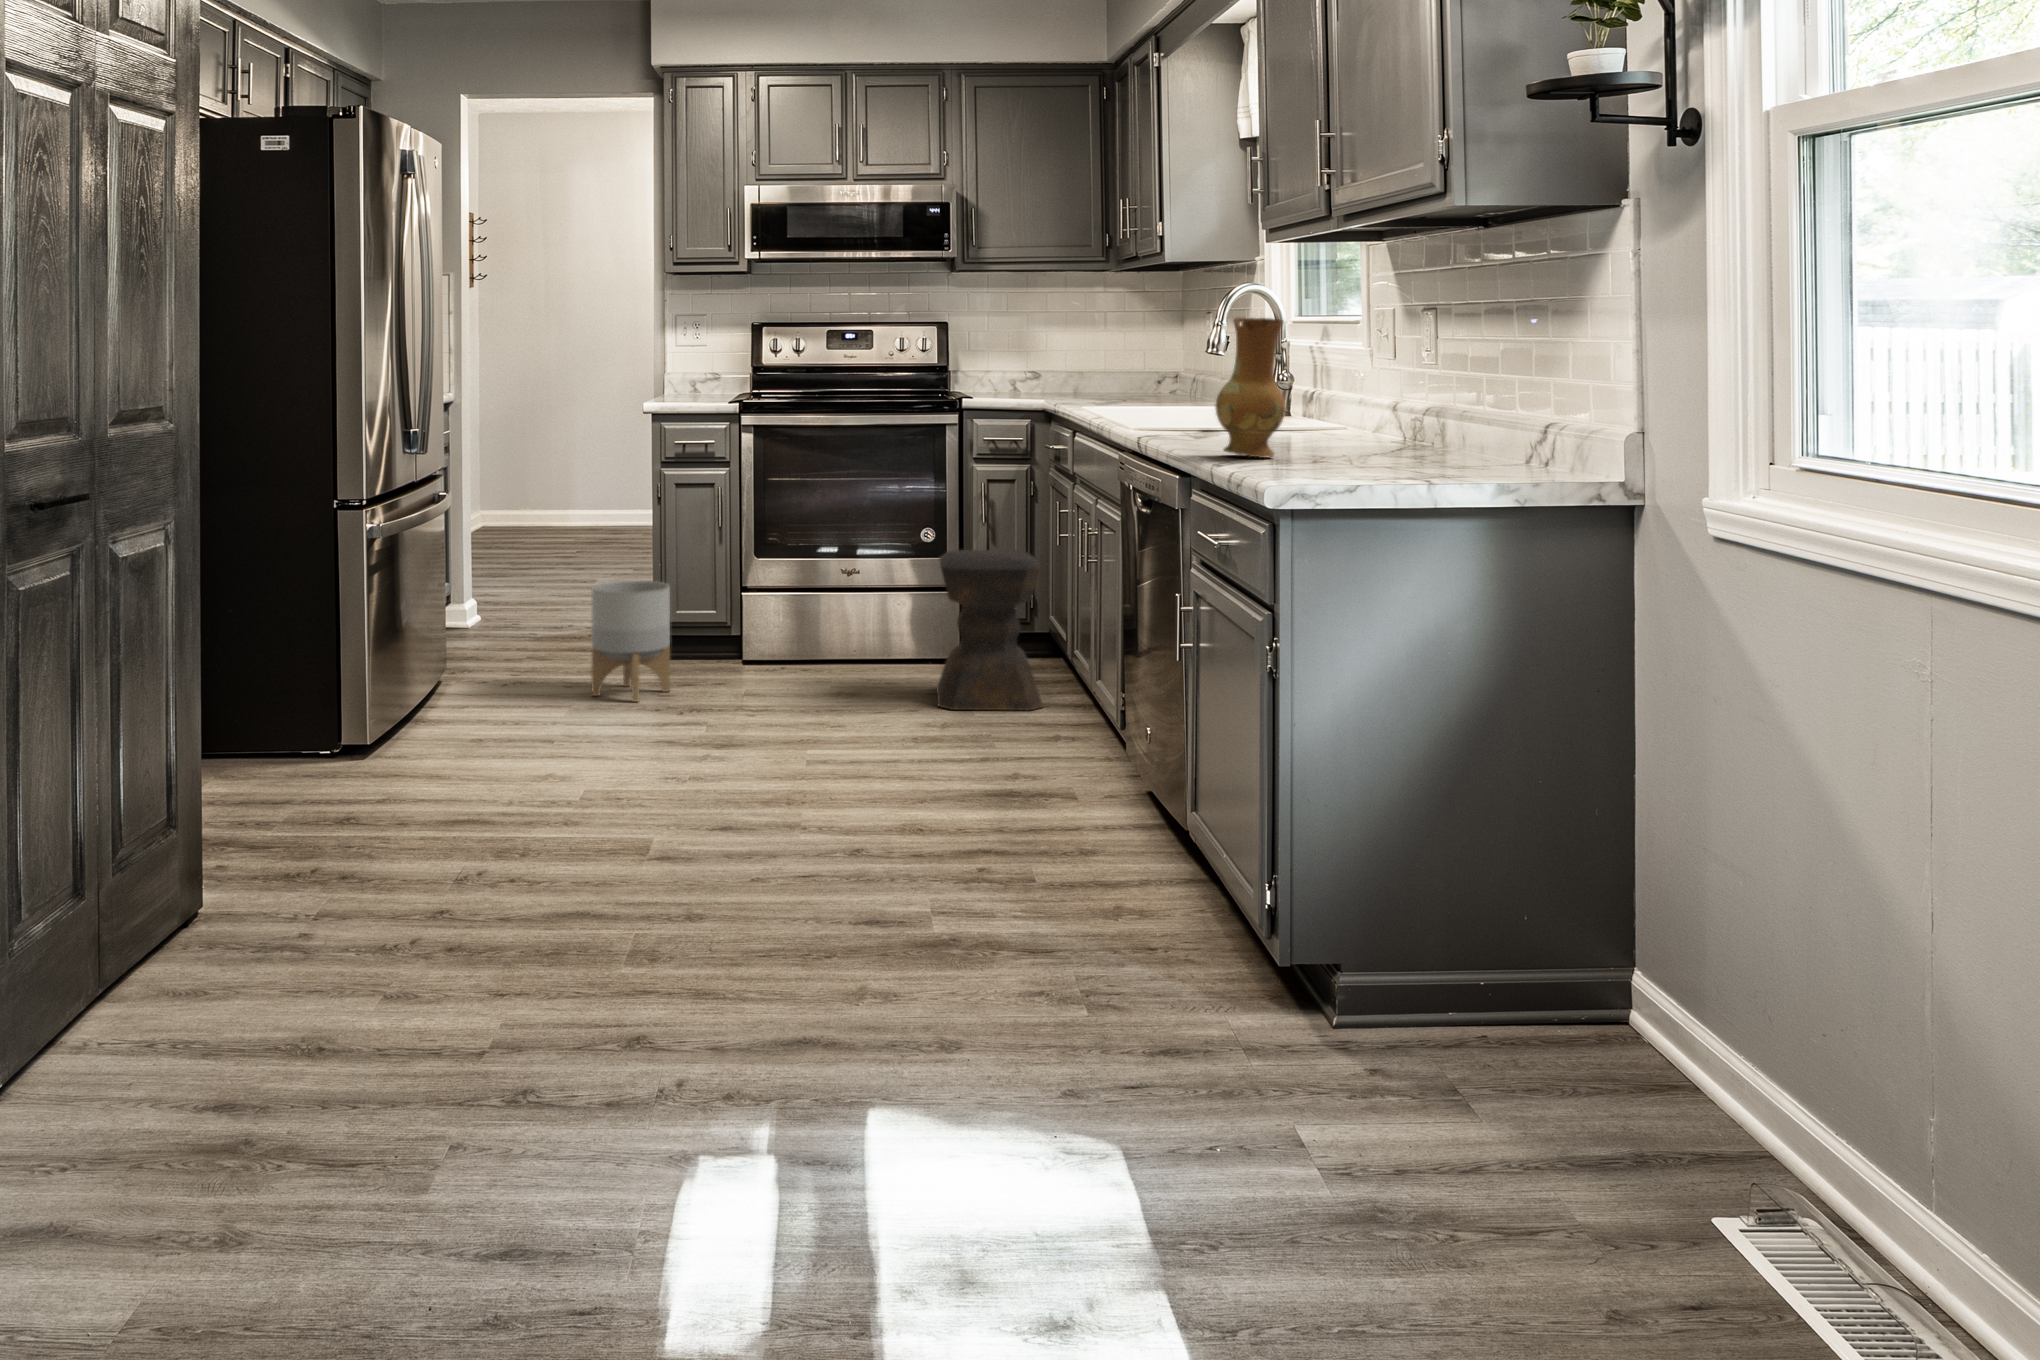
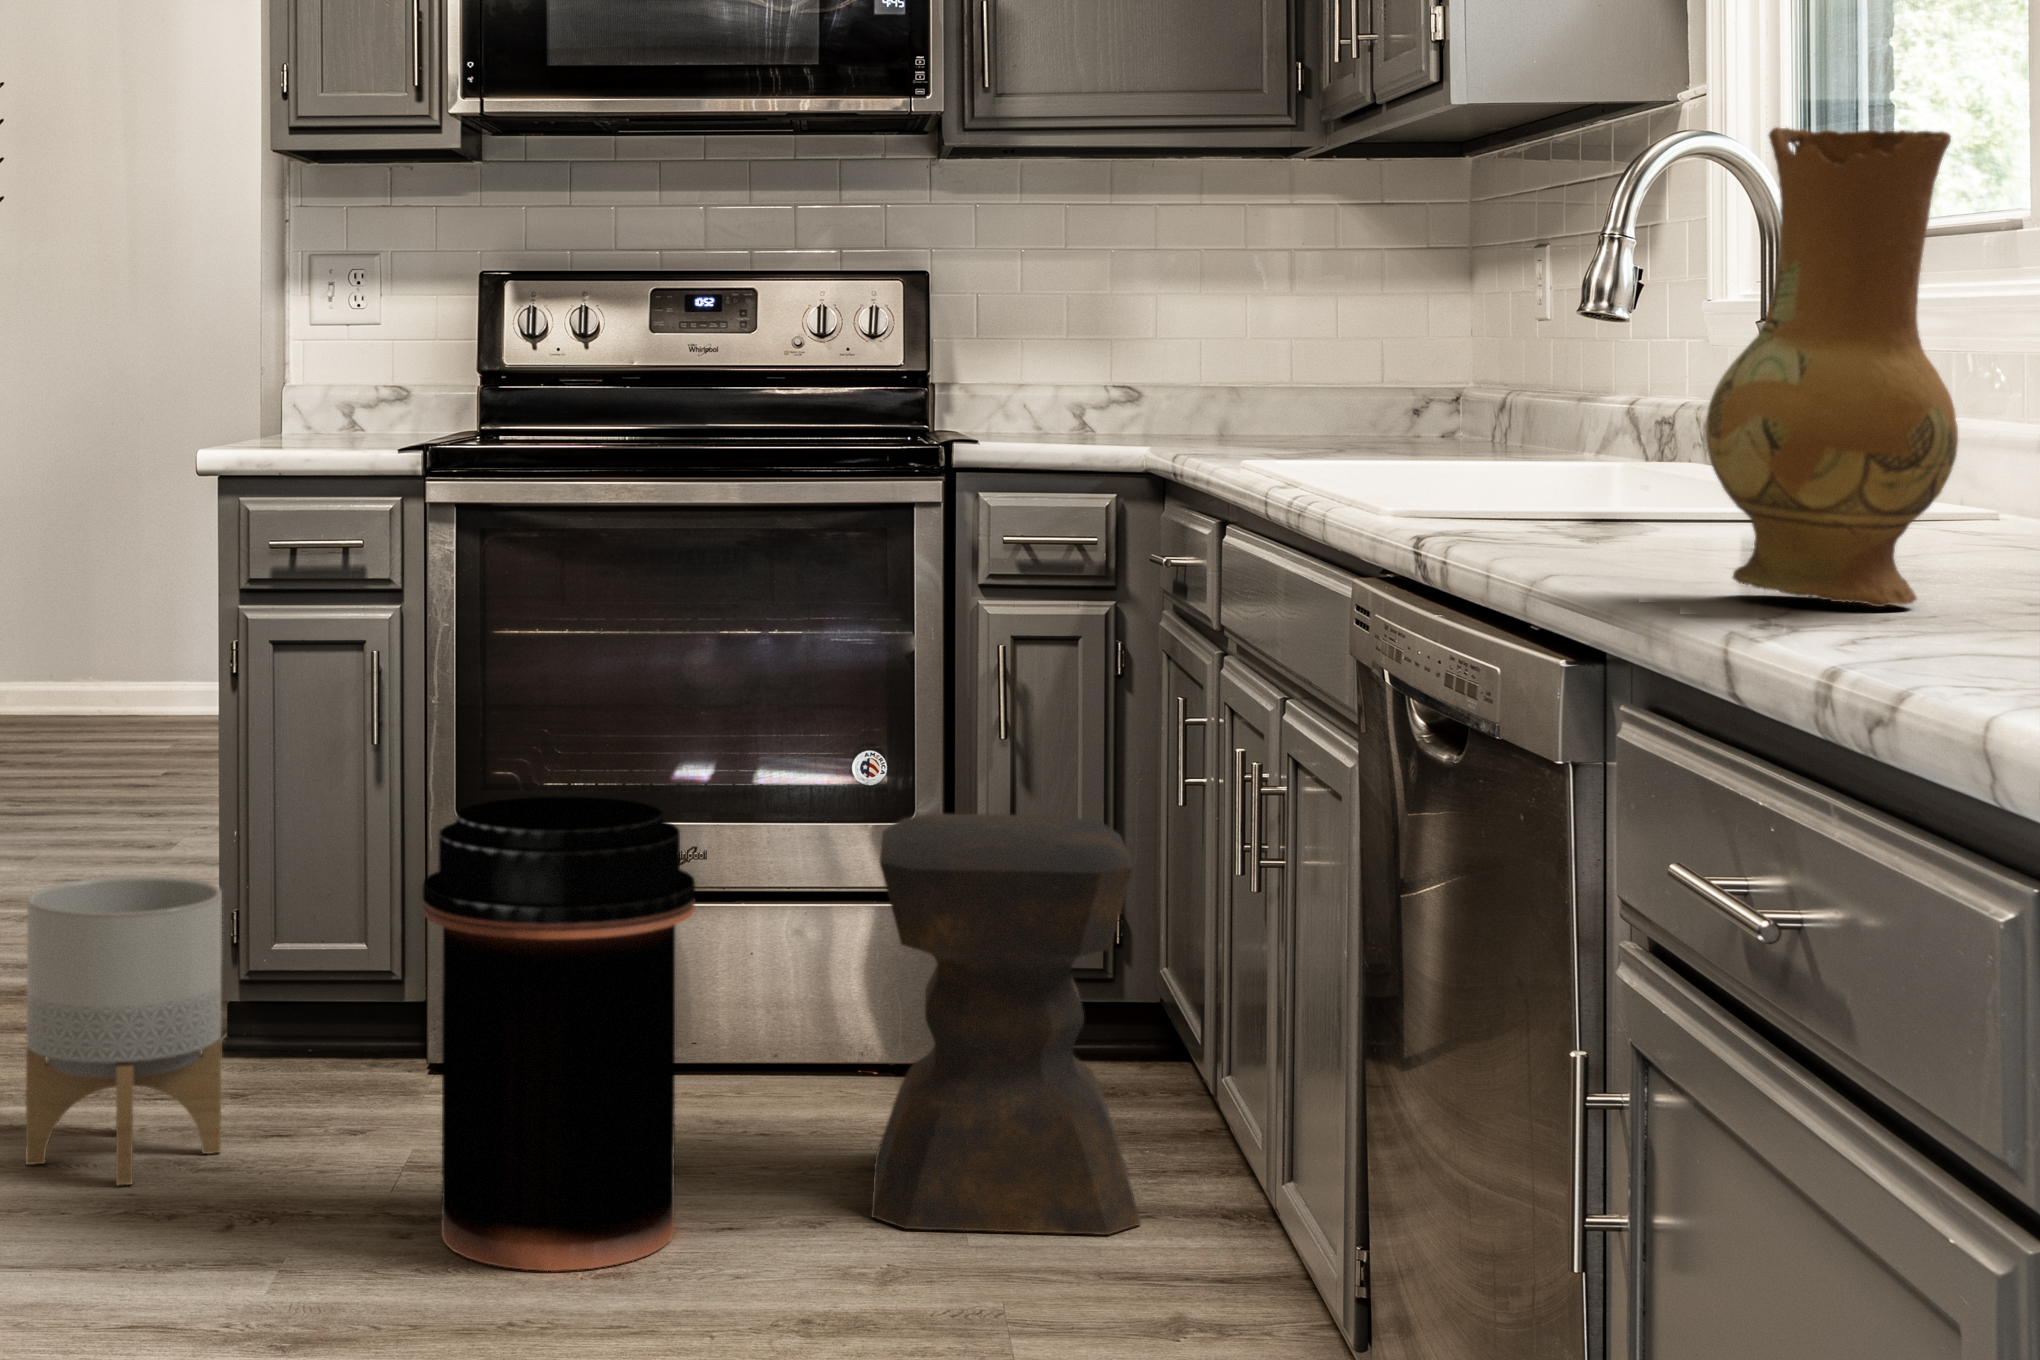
trash can: none [762,543,869,724] -> present [423,797,695,1271]

